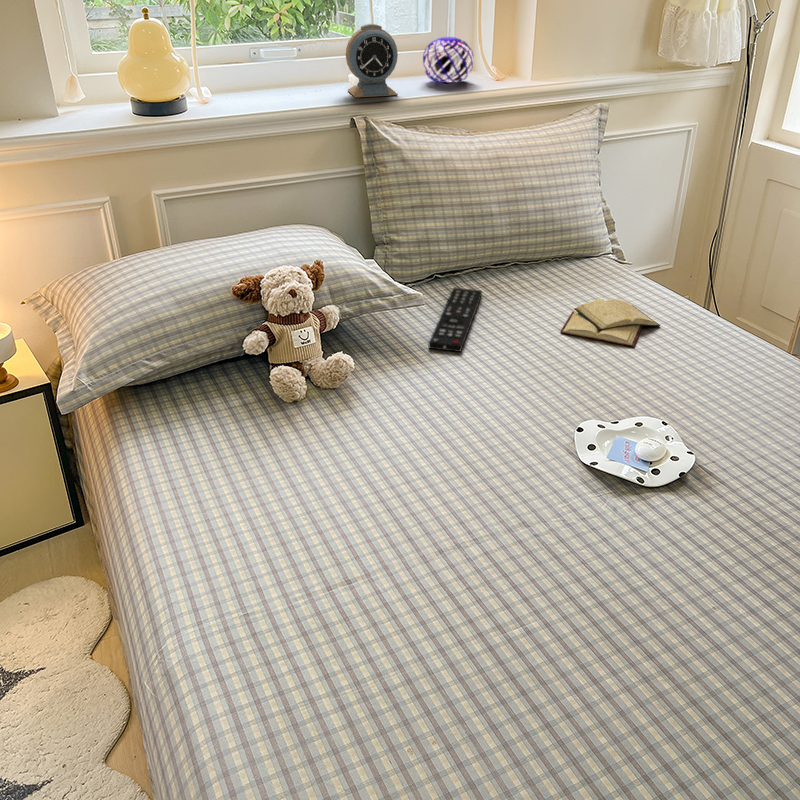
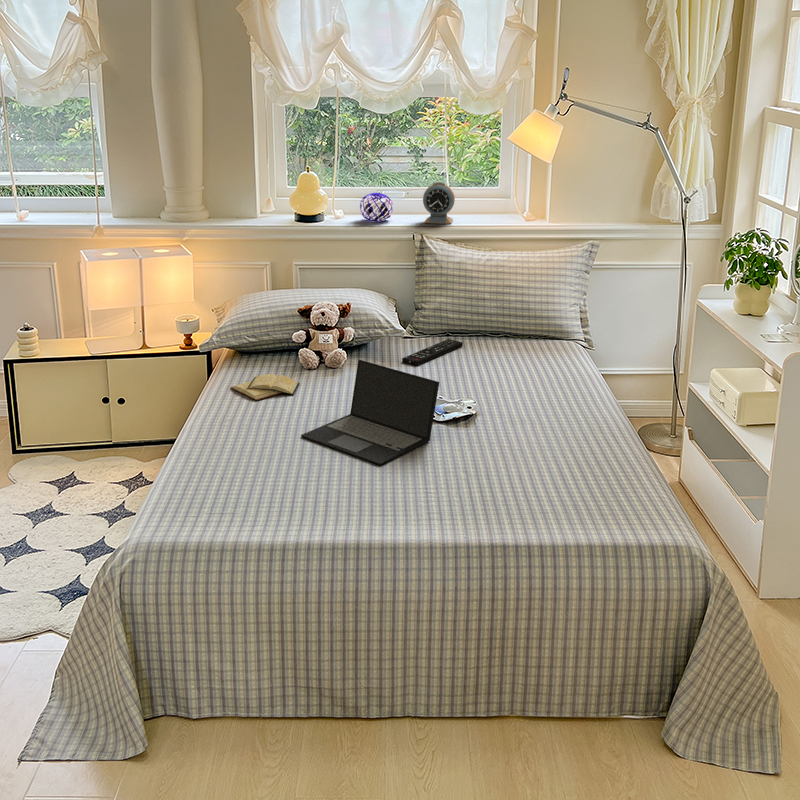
decorative orb: present [423,37,473,83] -> present [360,193,393,221]
diary: present [560,299,660,347] -> present [231,374,299,401]
laptop: none [450,404,720,673] -> present [301,360,439,465]

